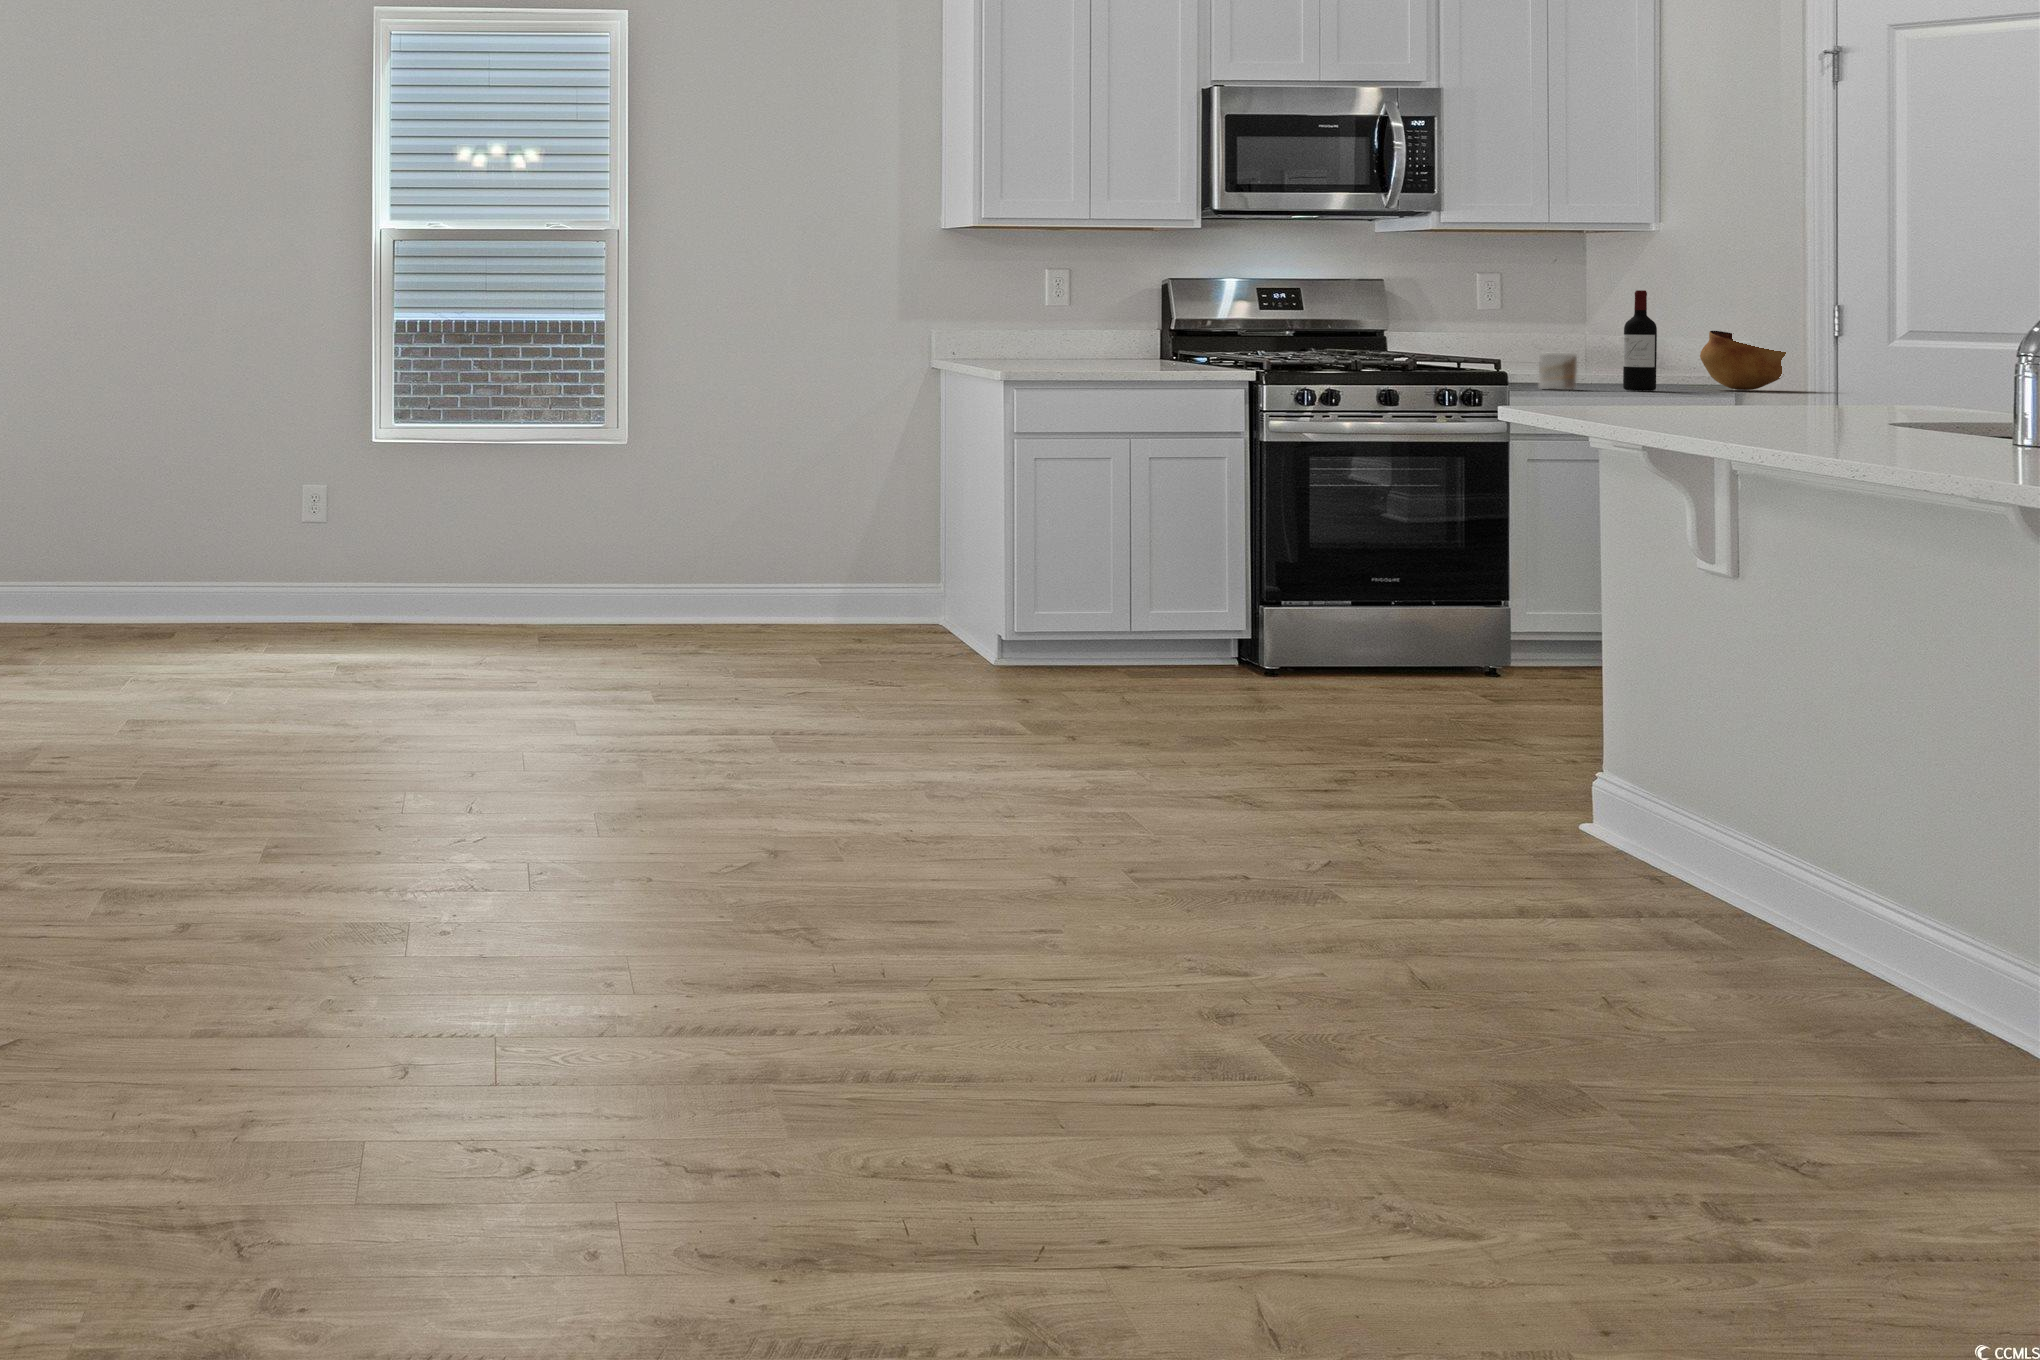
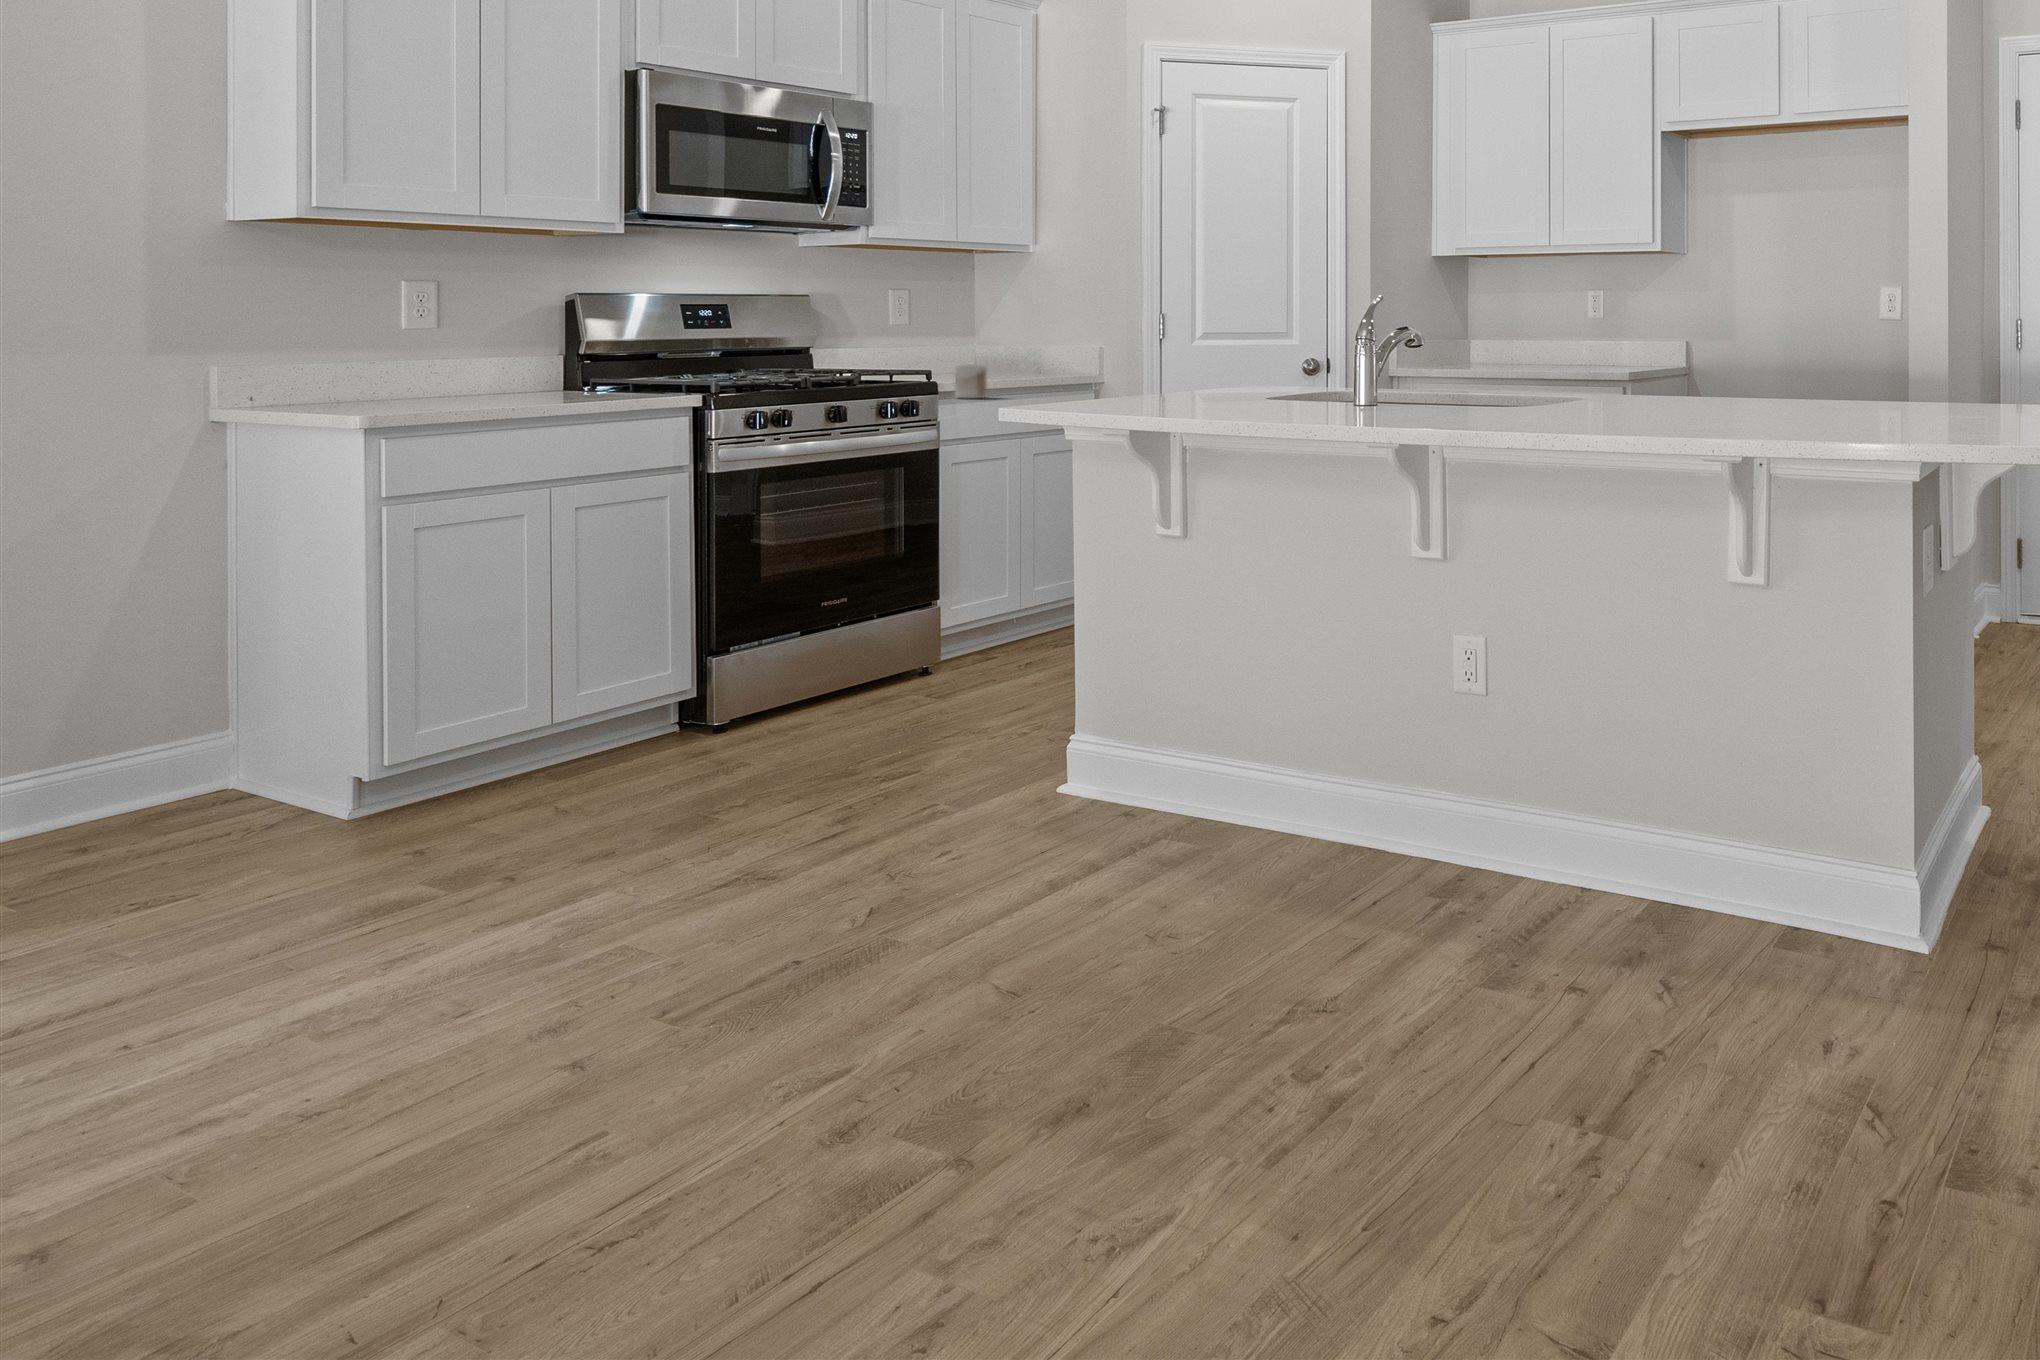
wine bottle: present [1623,290,1657,391] -> none [1025,307,1050,397]
bowl: present [1700,331,1786,390] -> none [1077,342,1140,392]

